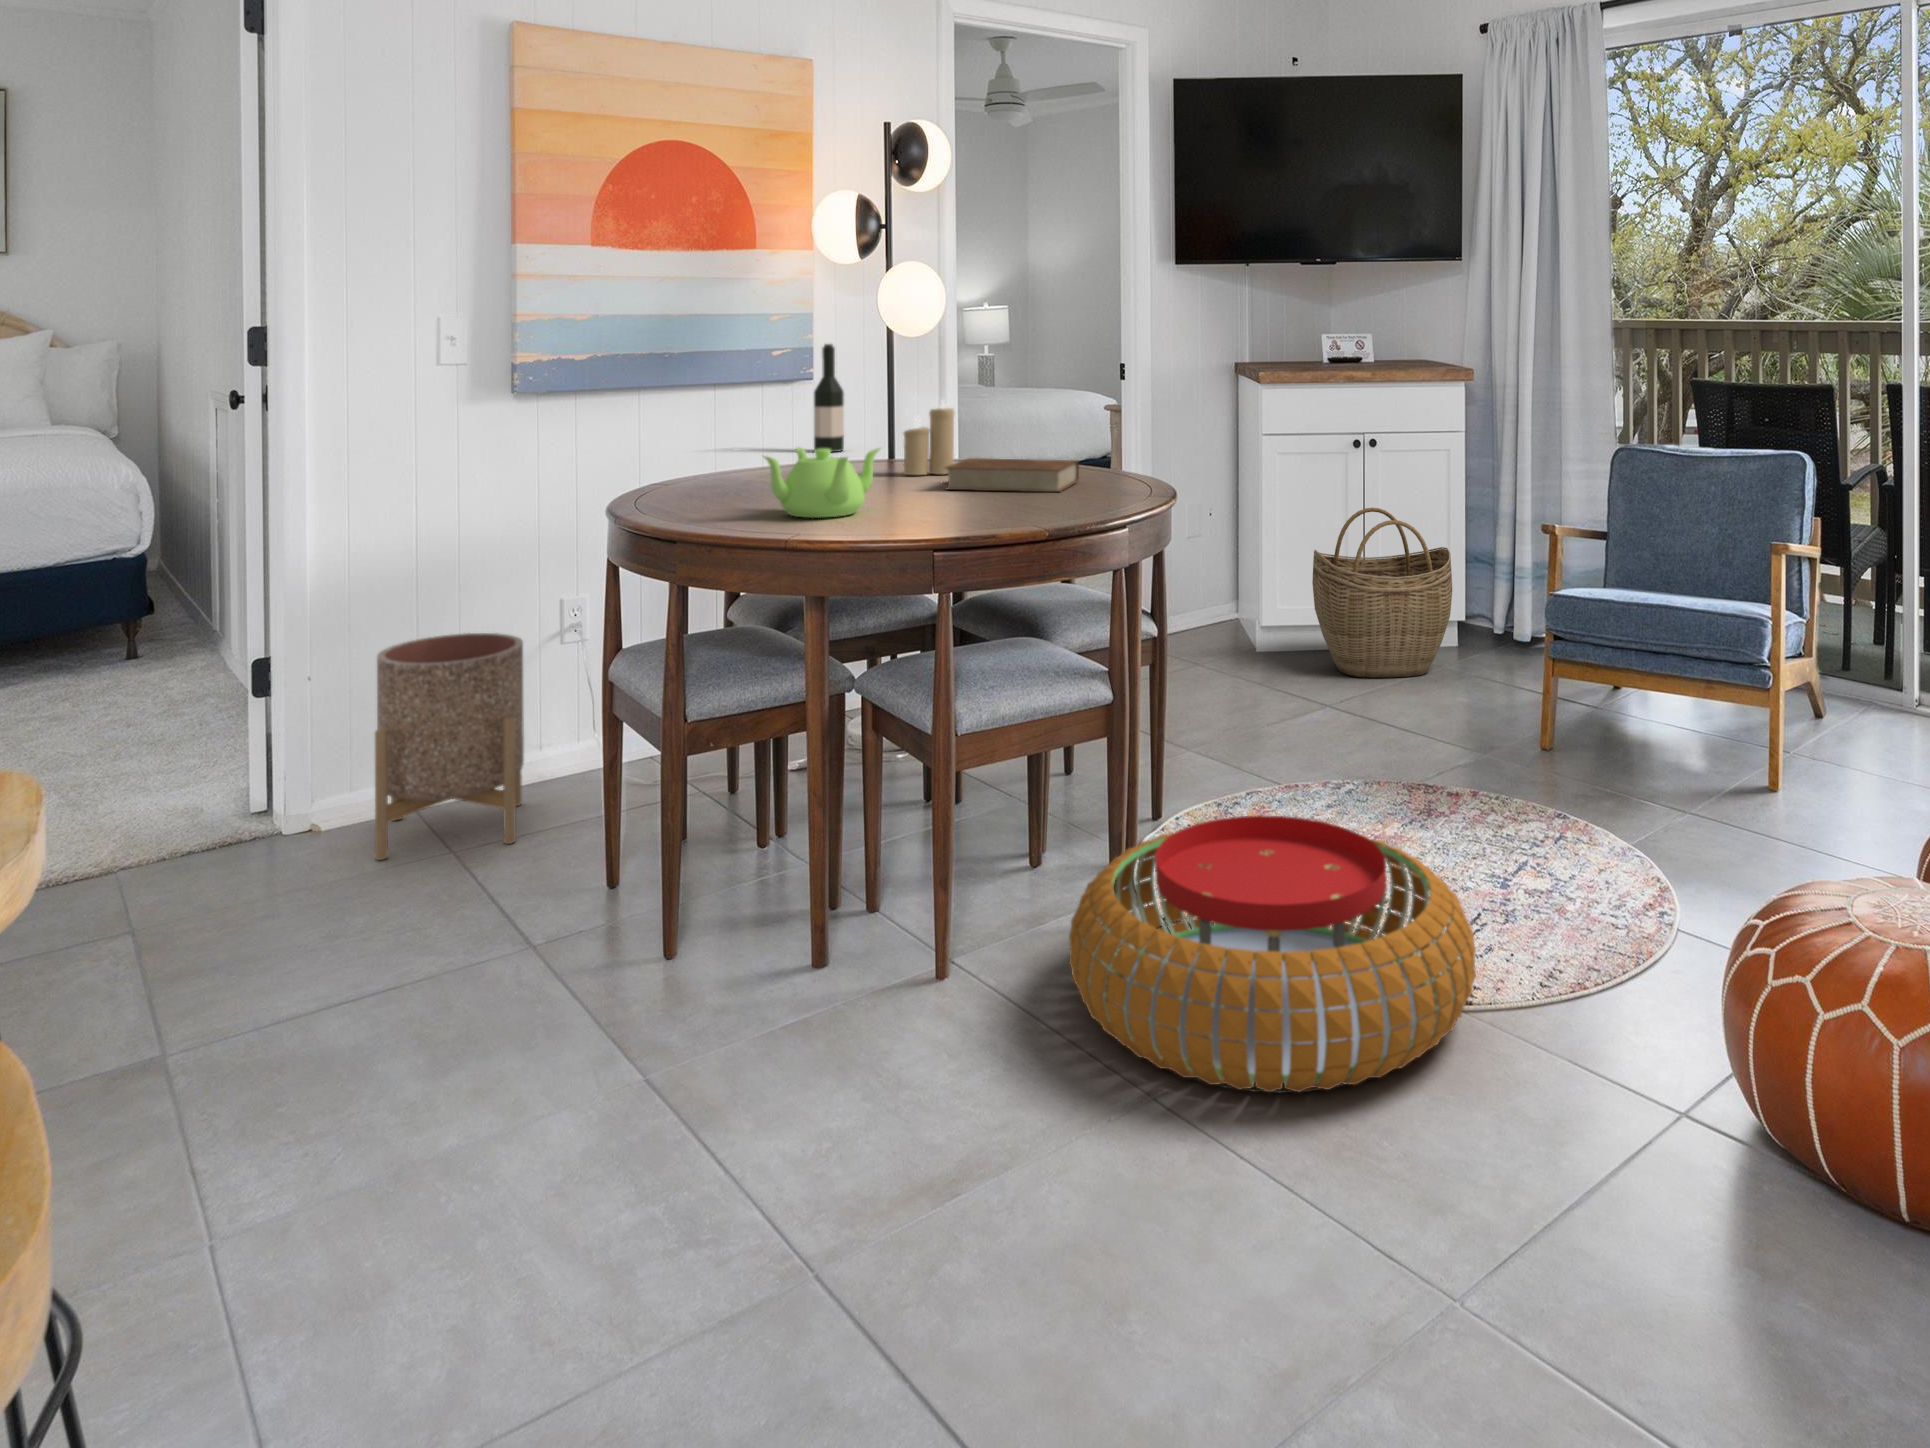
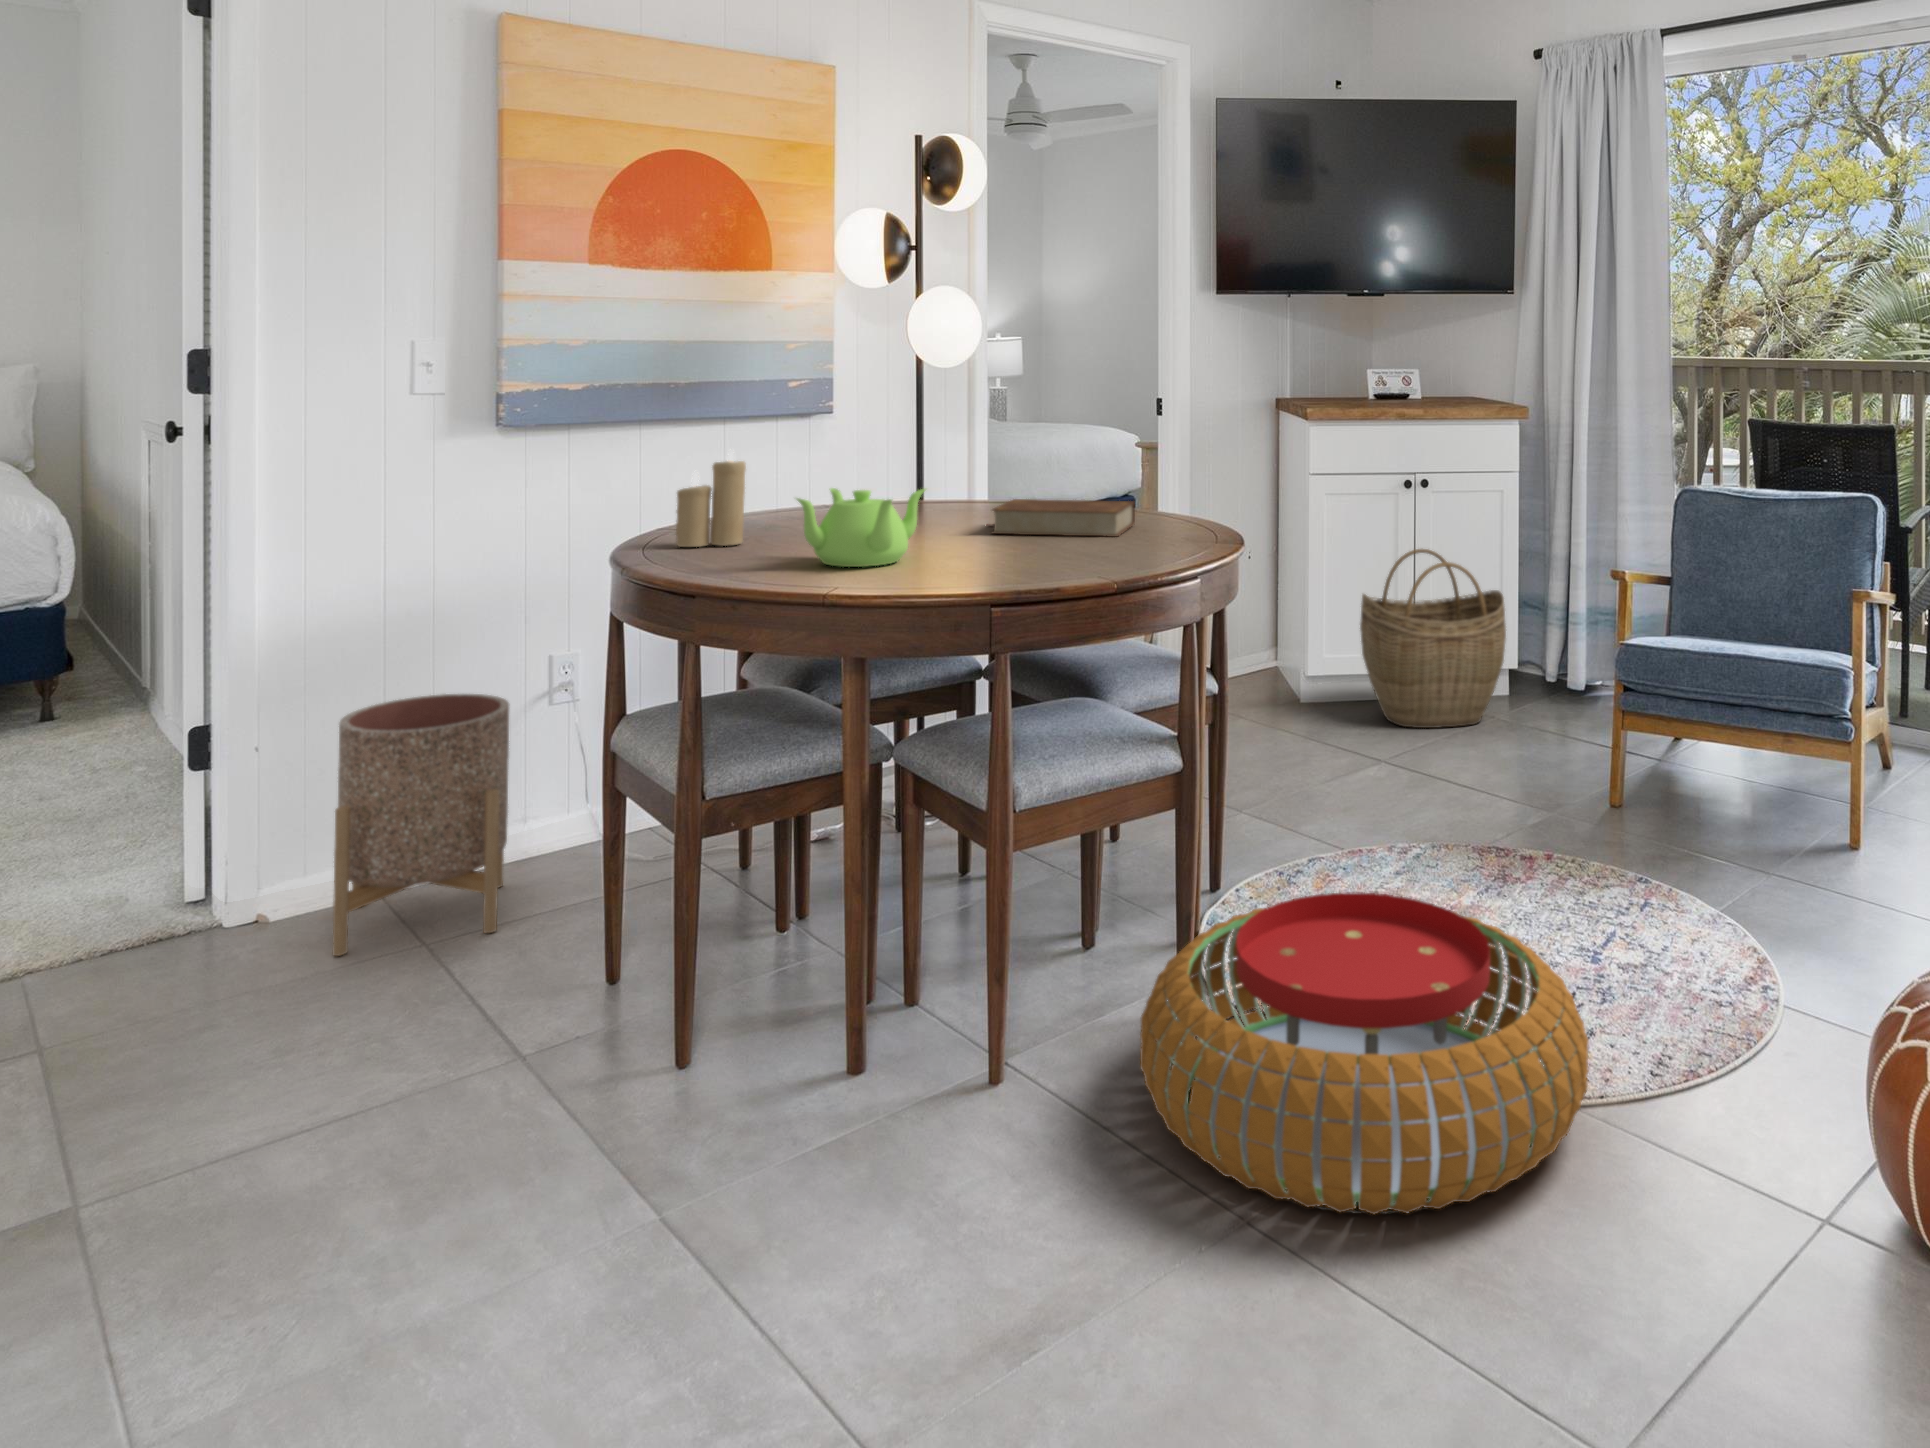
wine bottle: present [814,344,844,452] -> none [835,374,869,491]
candle: present [904,400,954,475] -> present [676,450,746,547]

